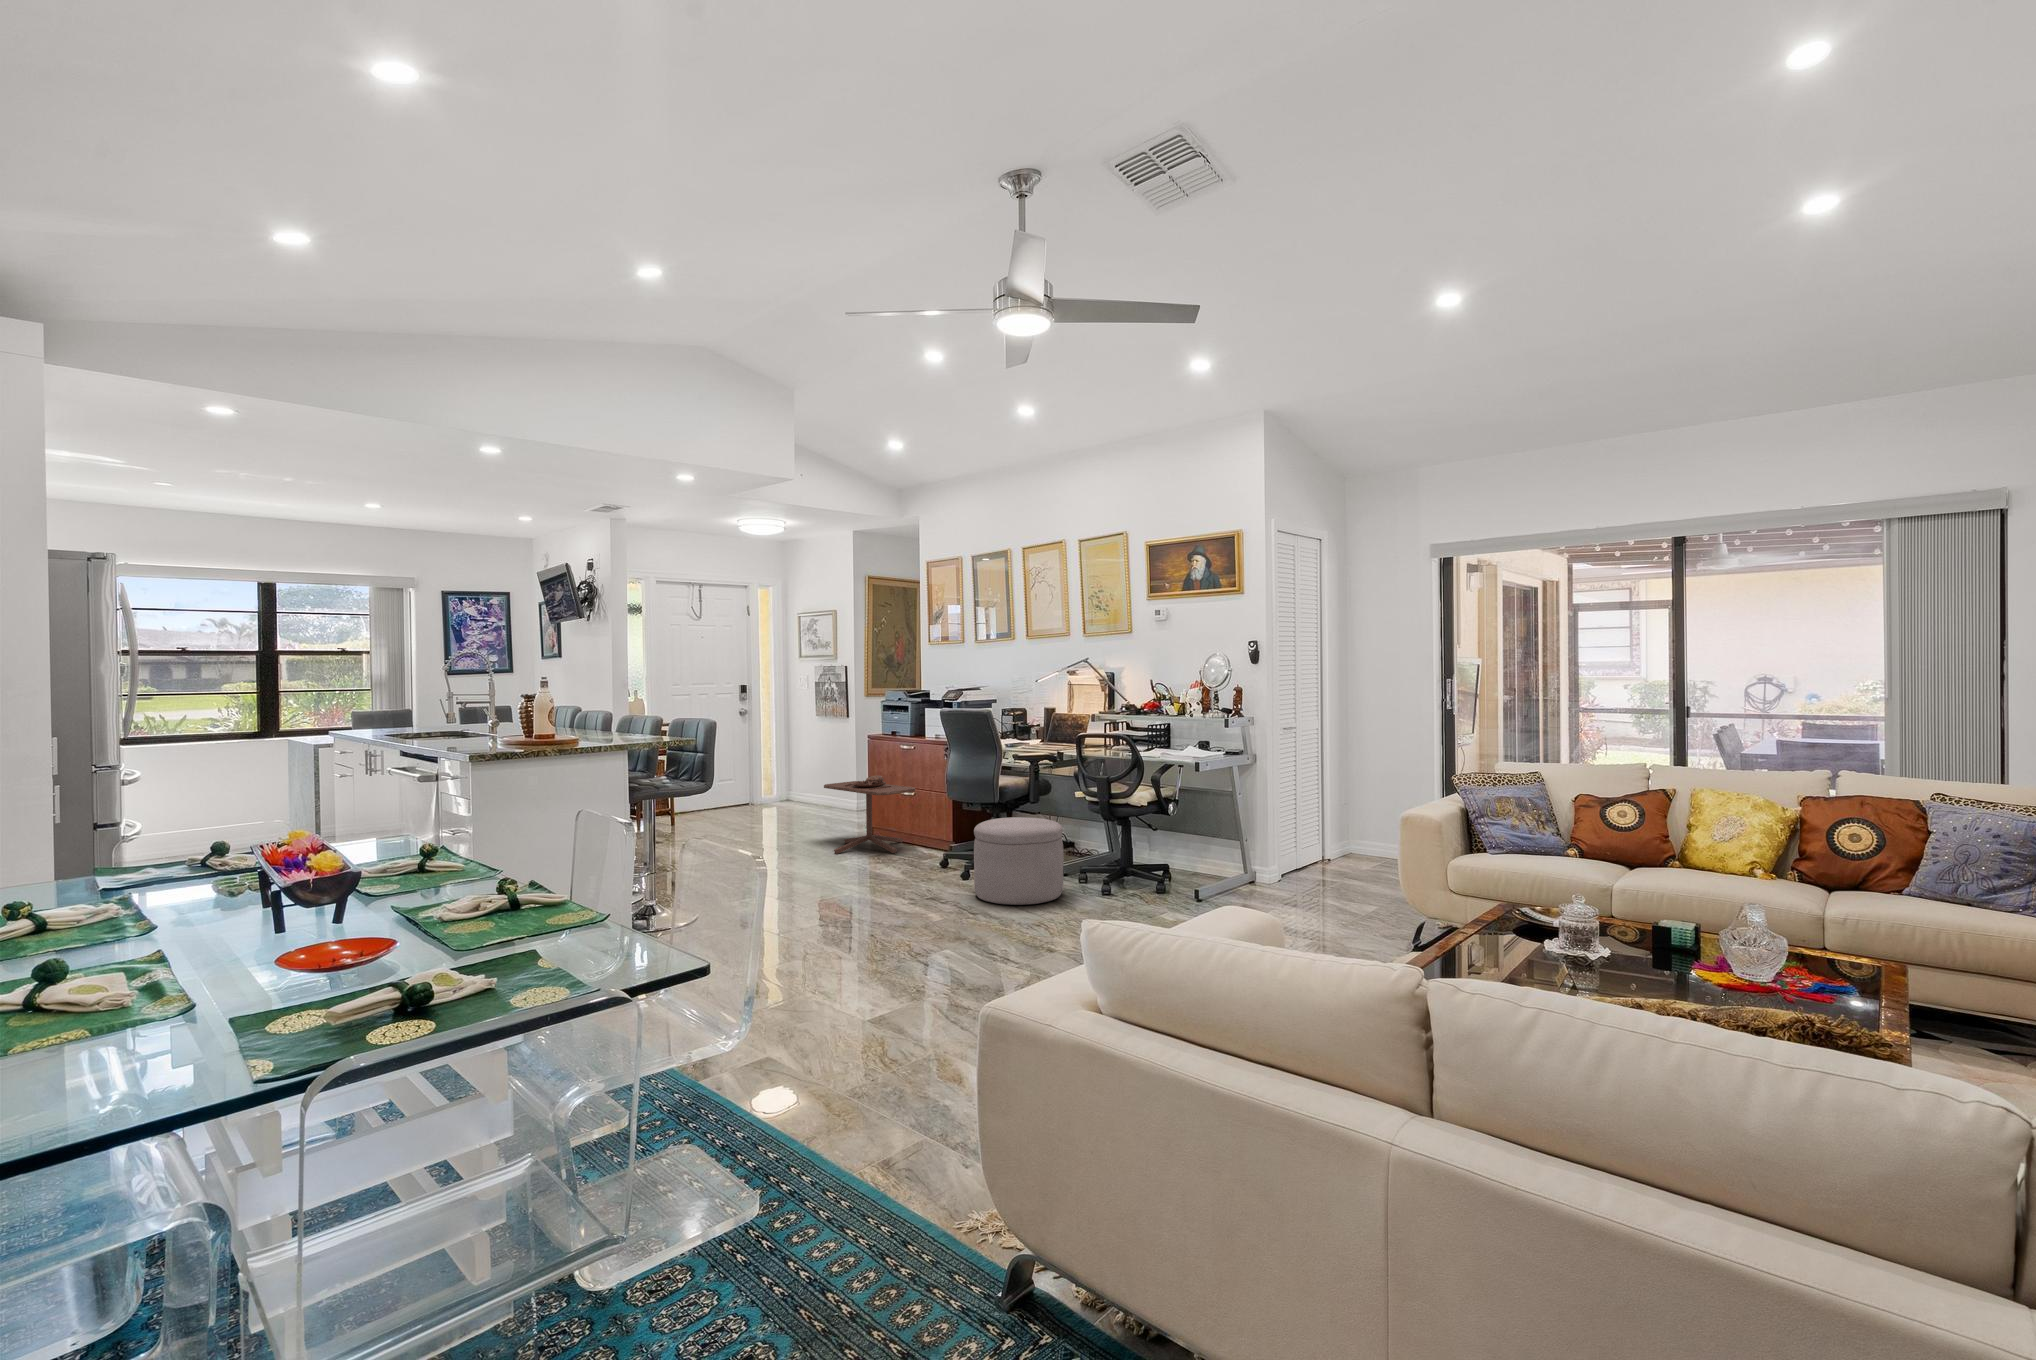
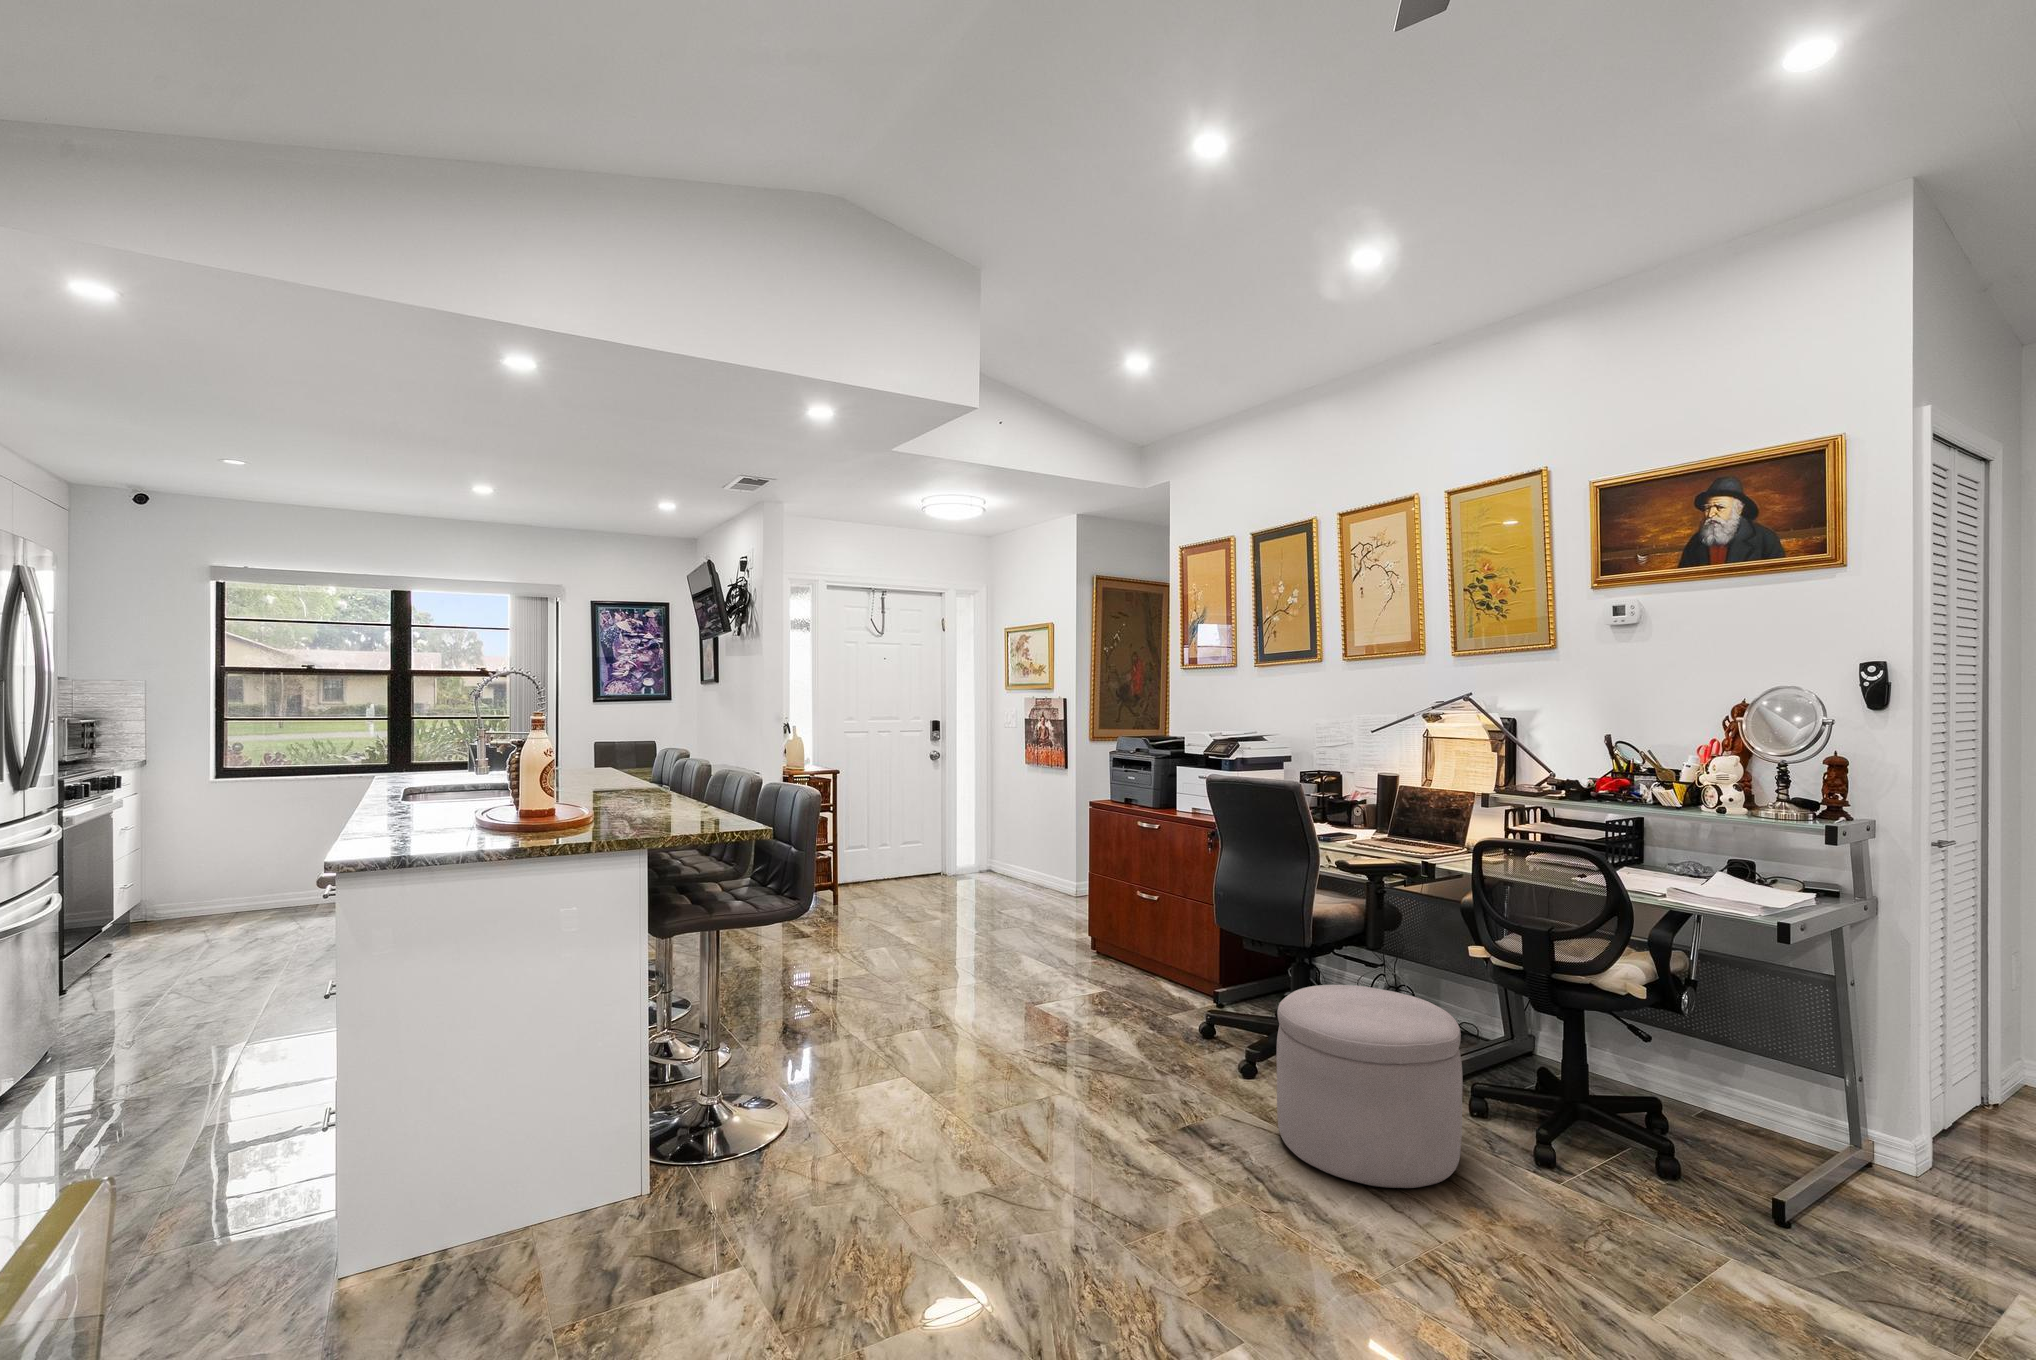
side table: present [824,776,915,854] -> none [1023,865,1160,993]

